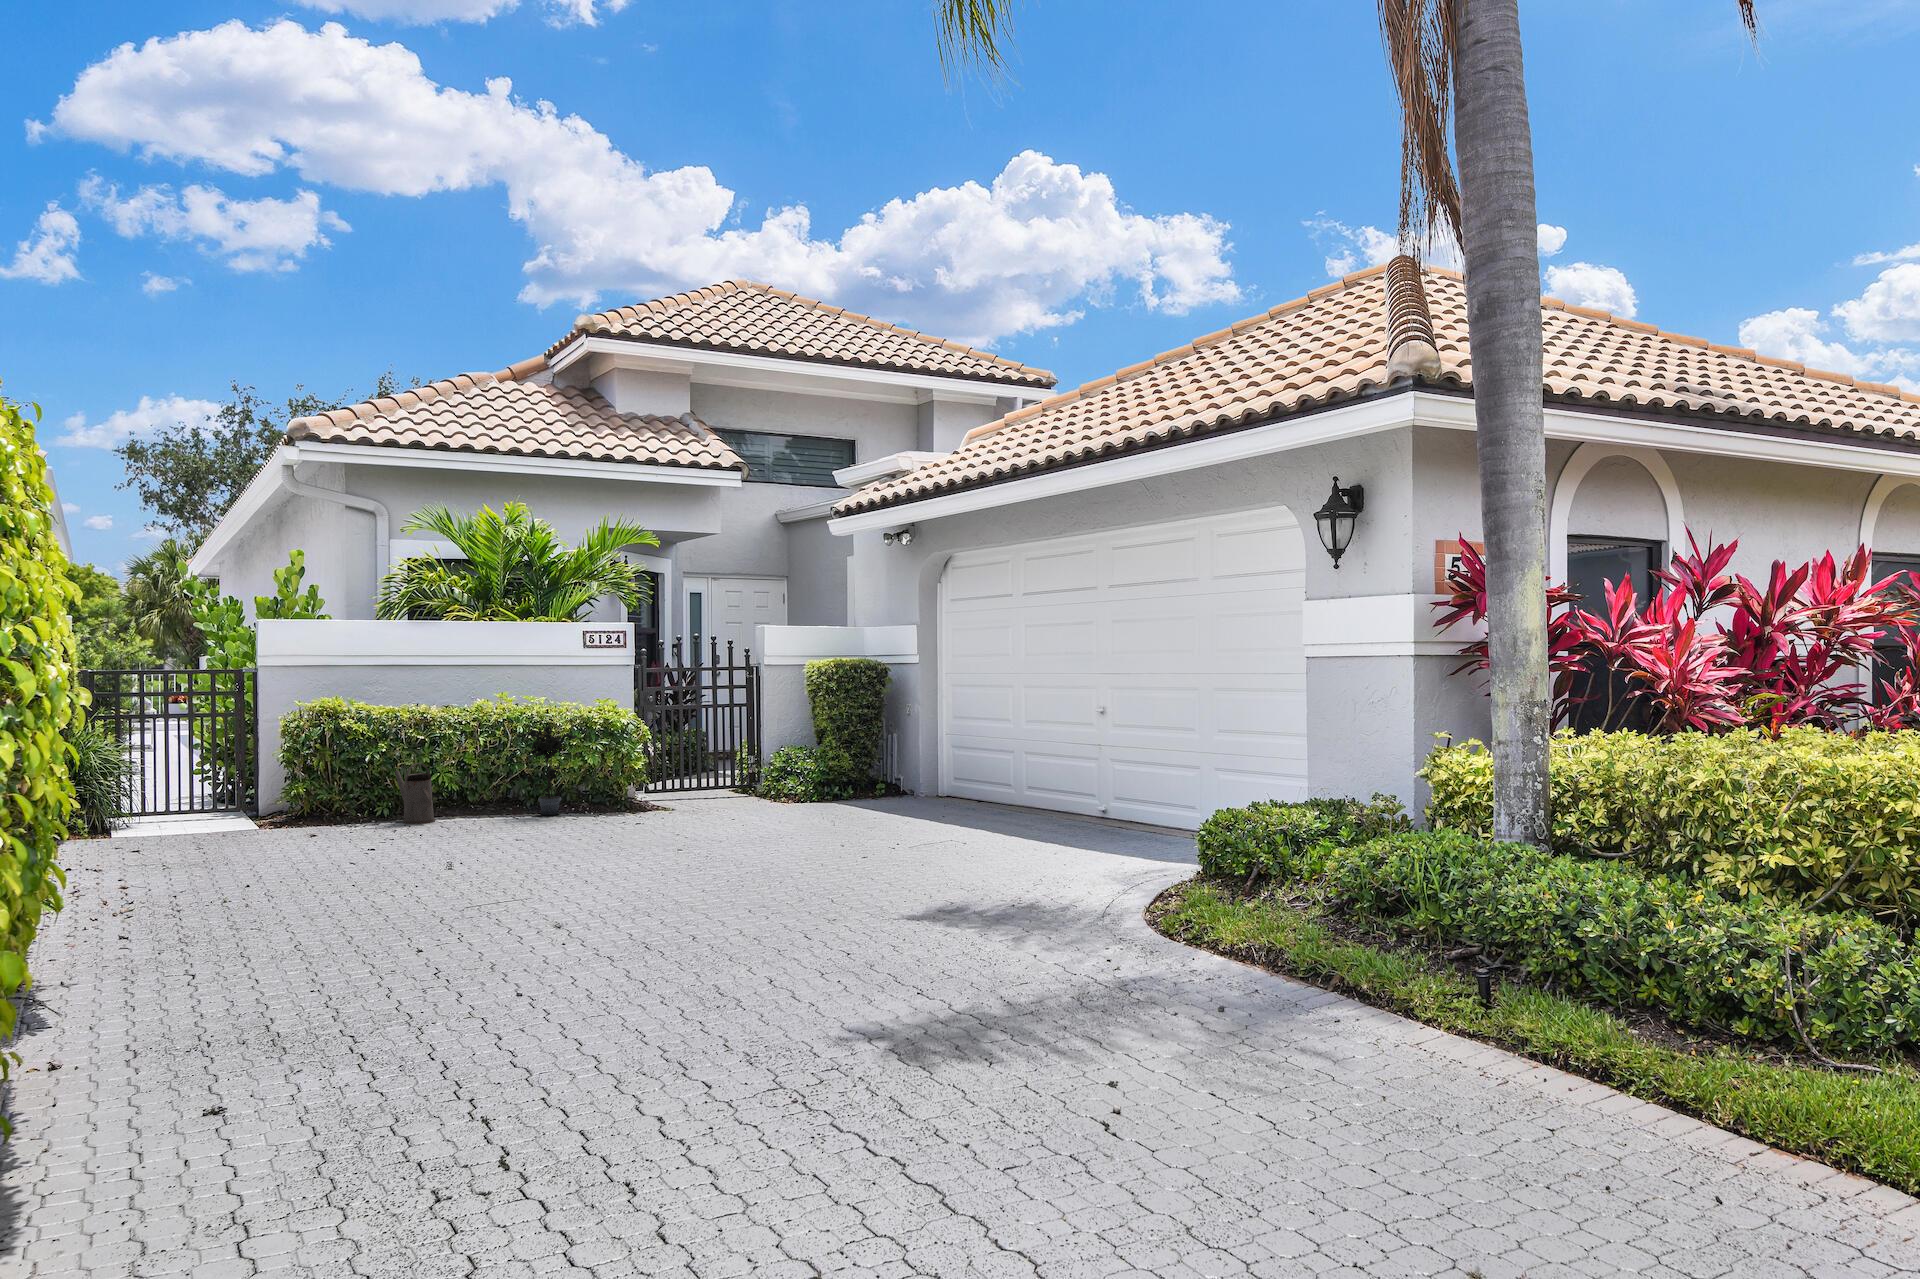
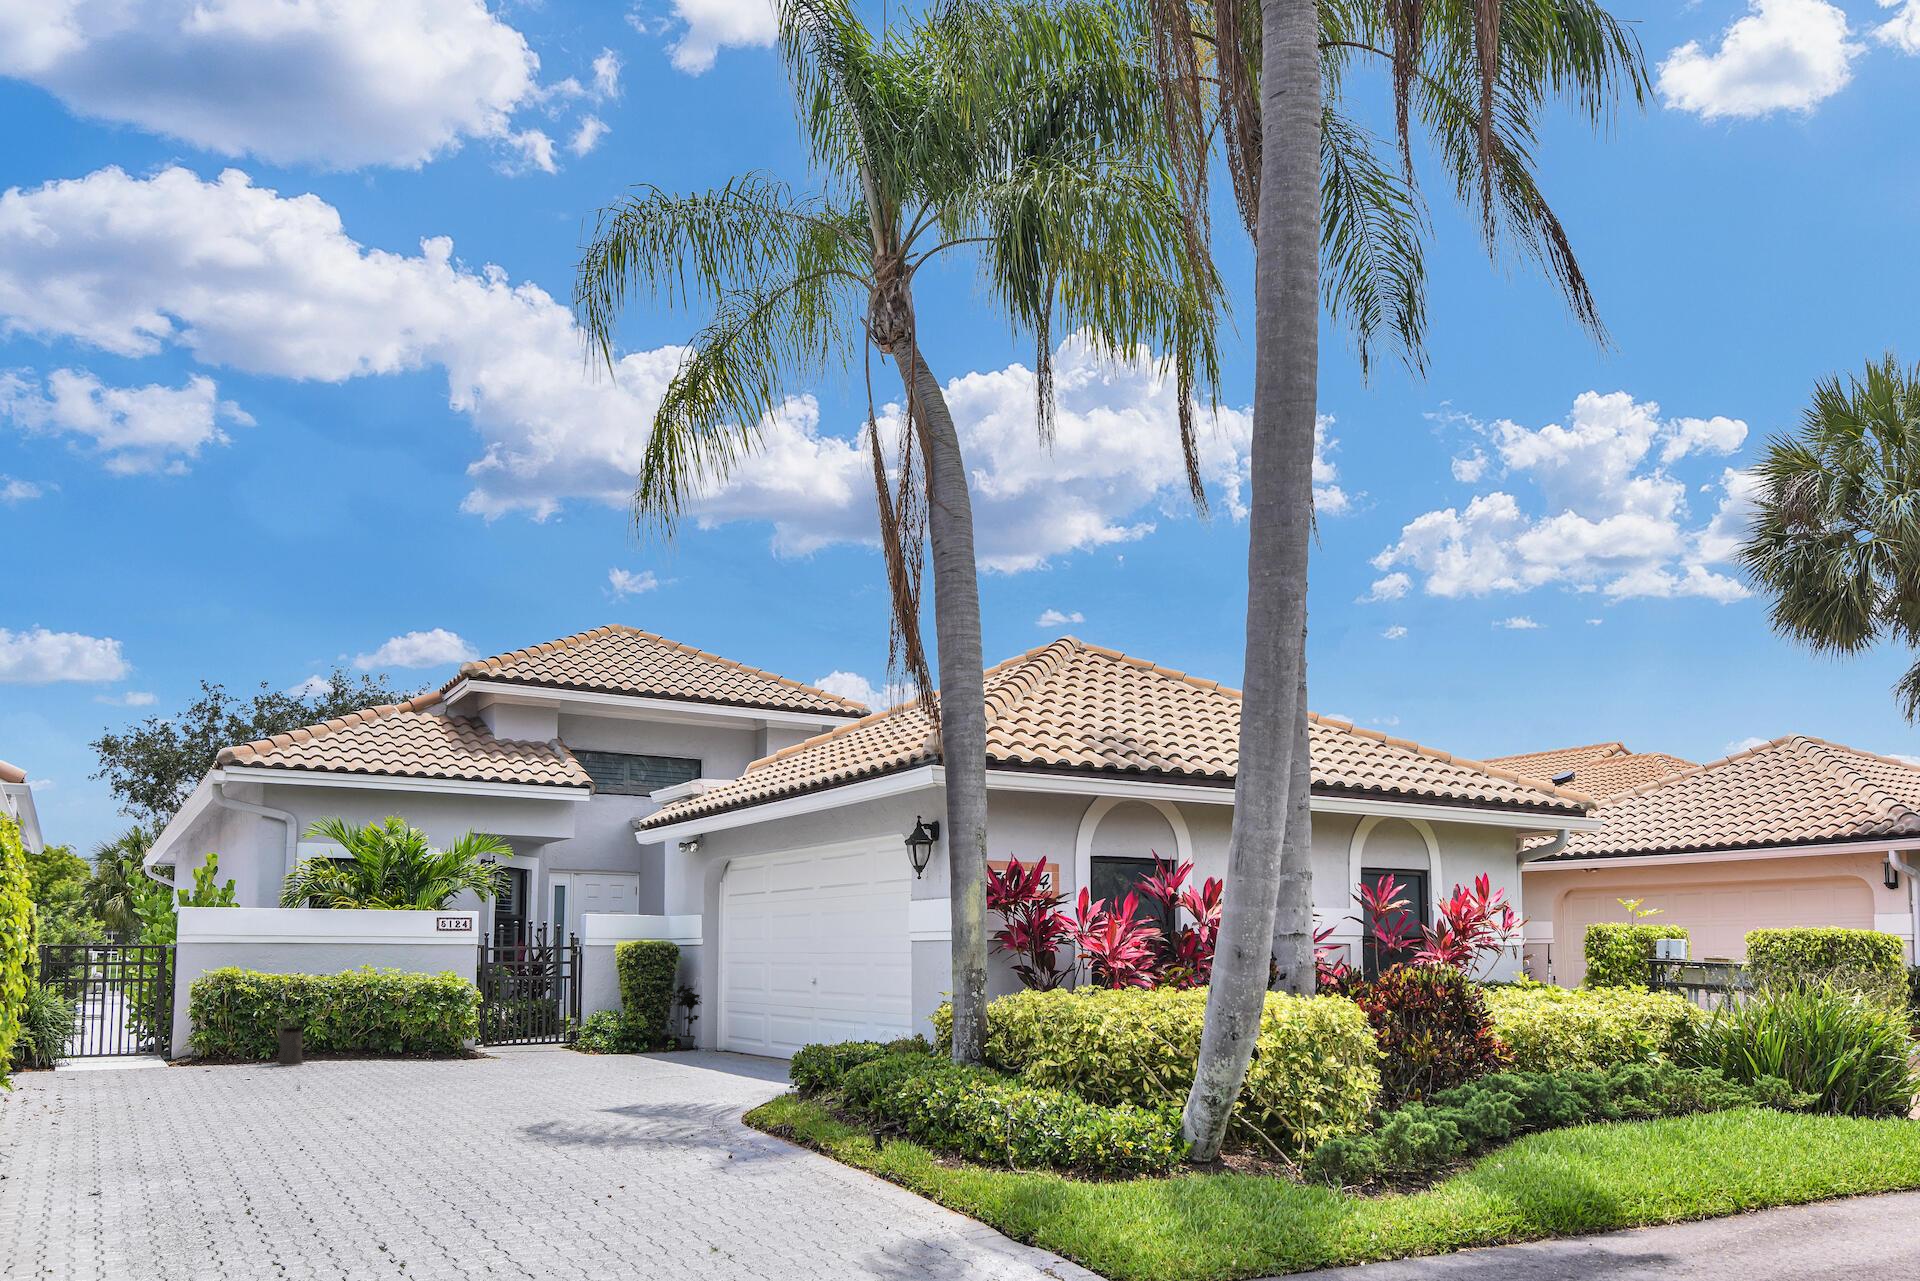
potted plant: present [517,722,579,815] -> present [676,983,702,1049]

